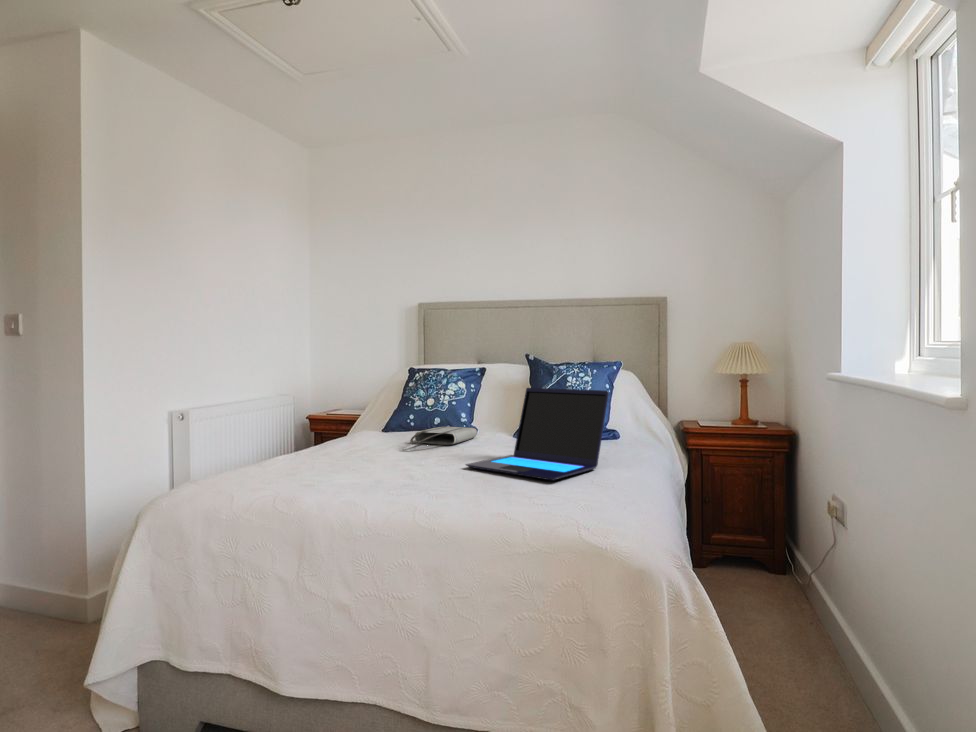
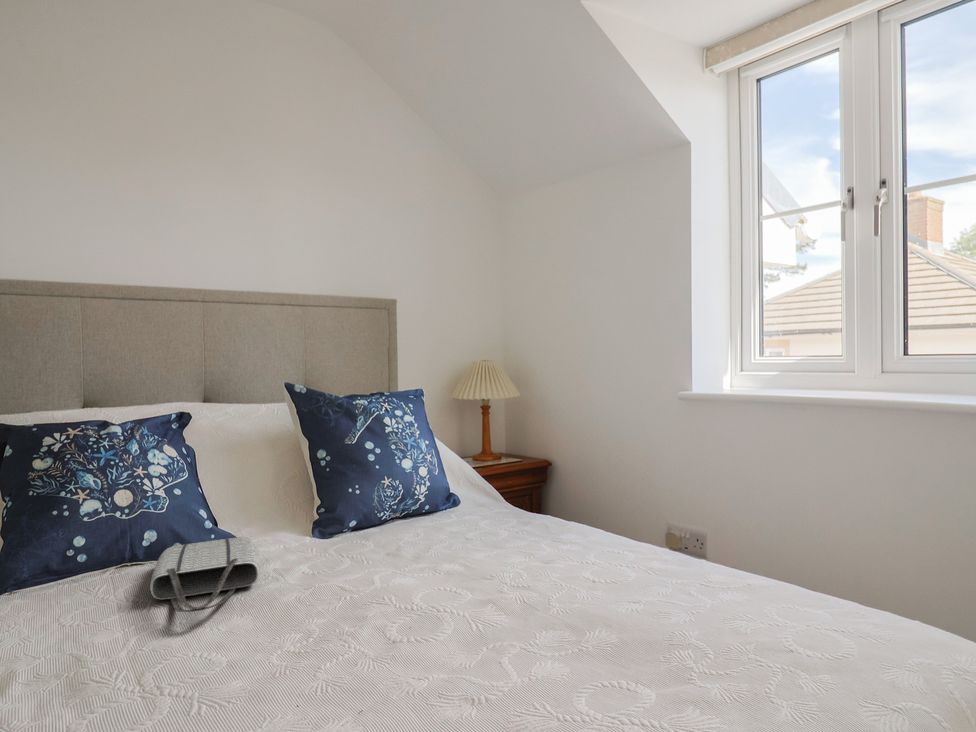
laptop: present [466,388,609,481] -> none [422,436,649,638]

